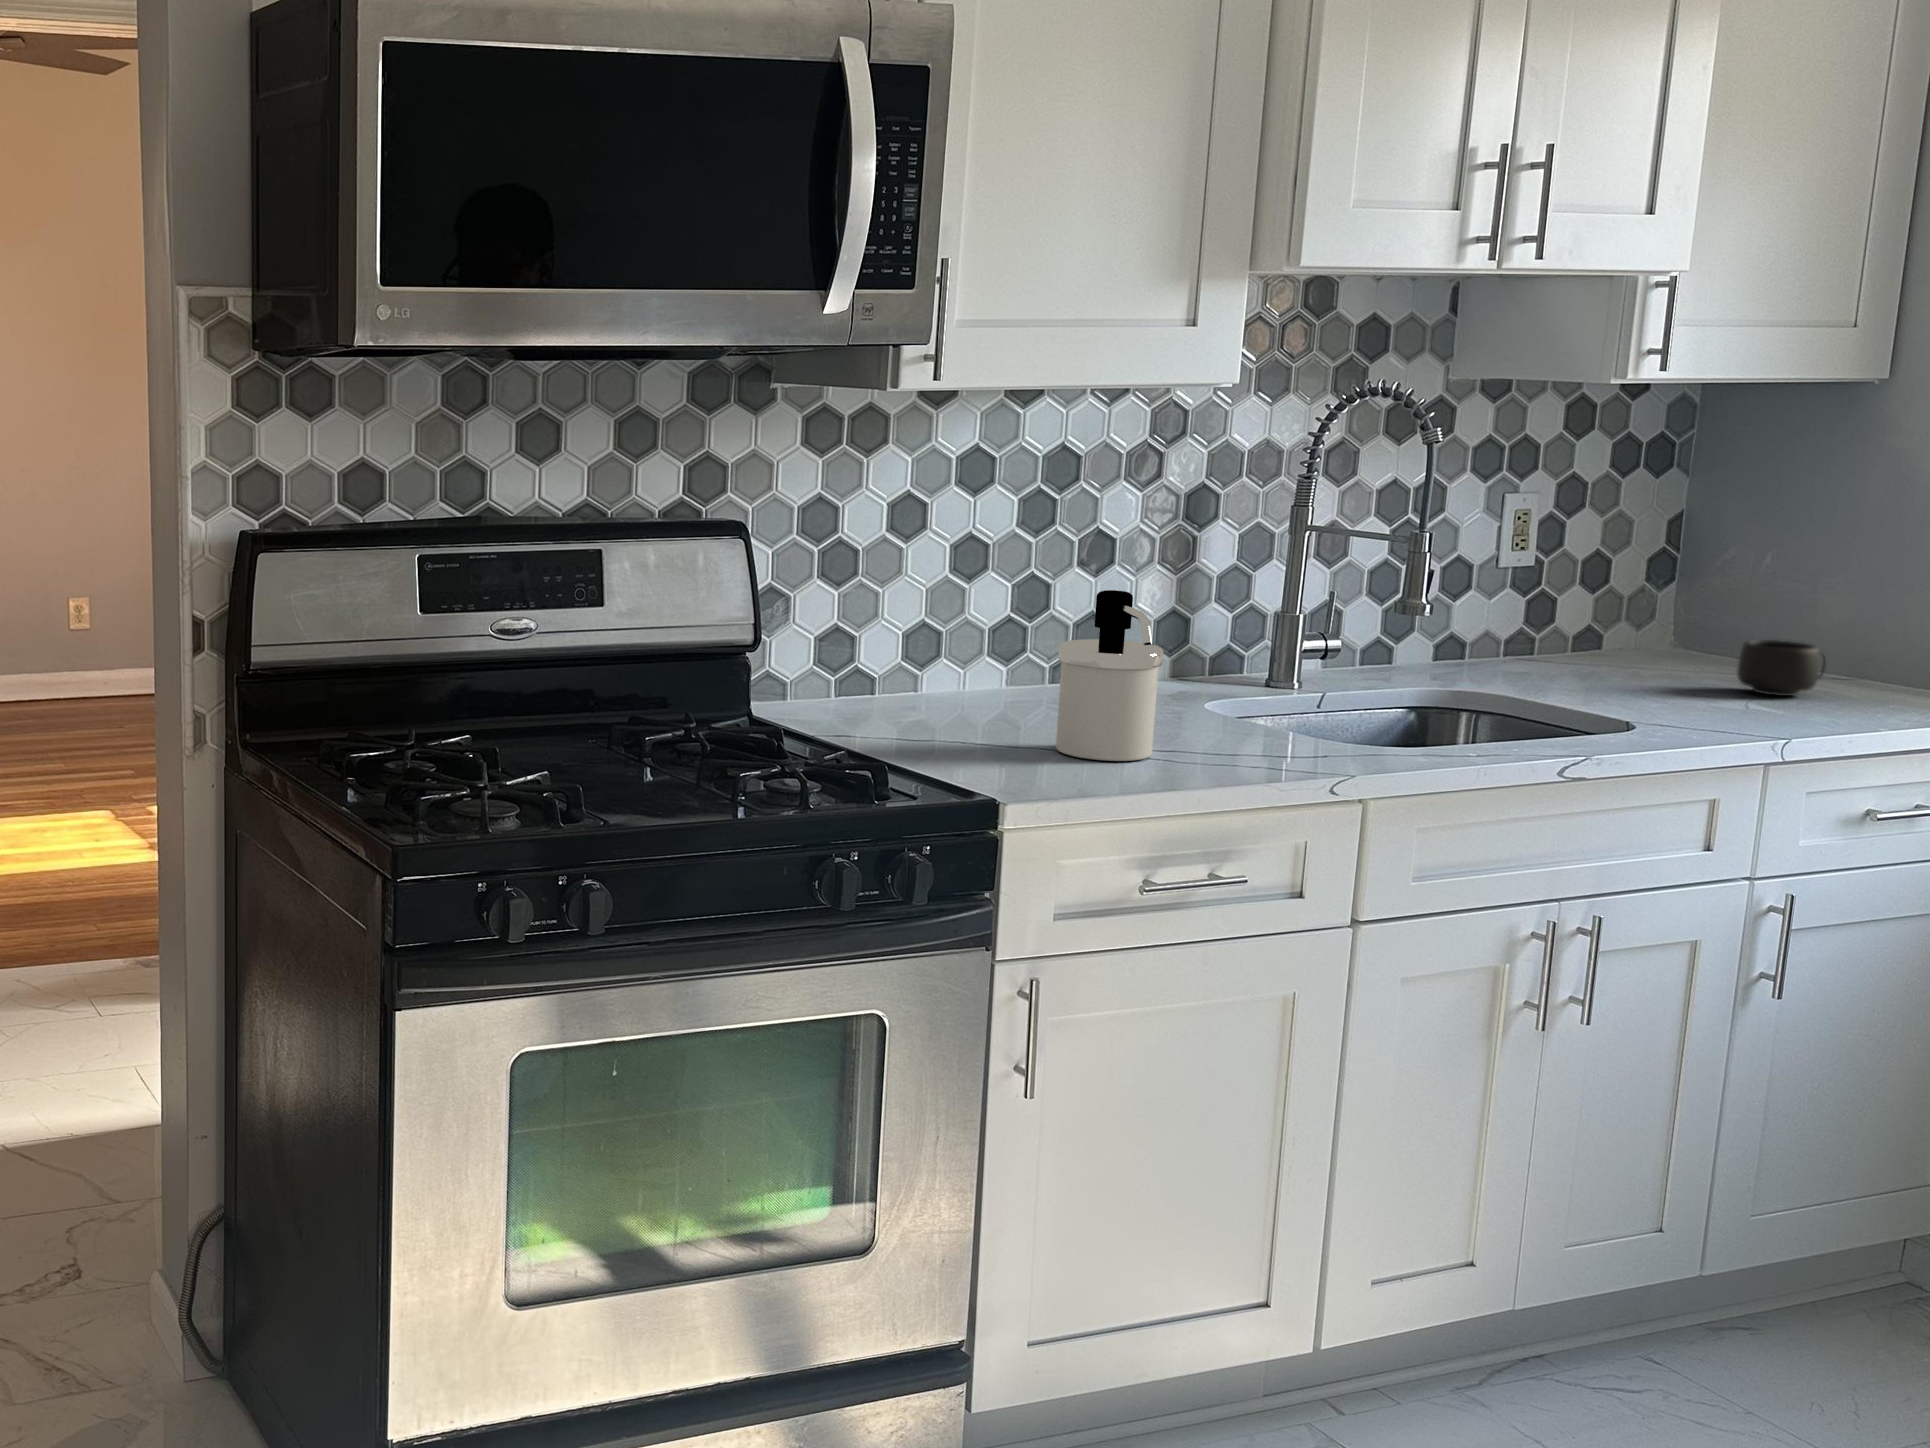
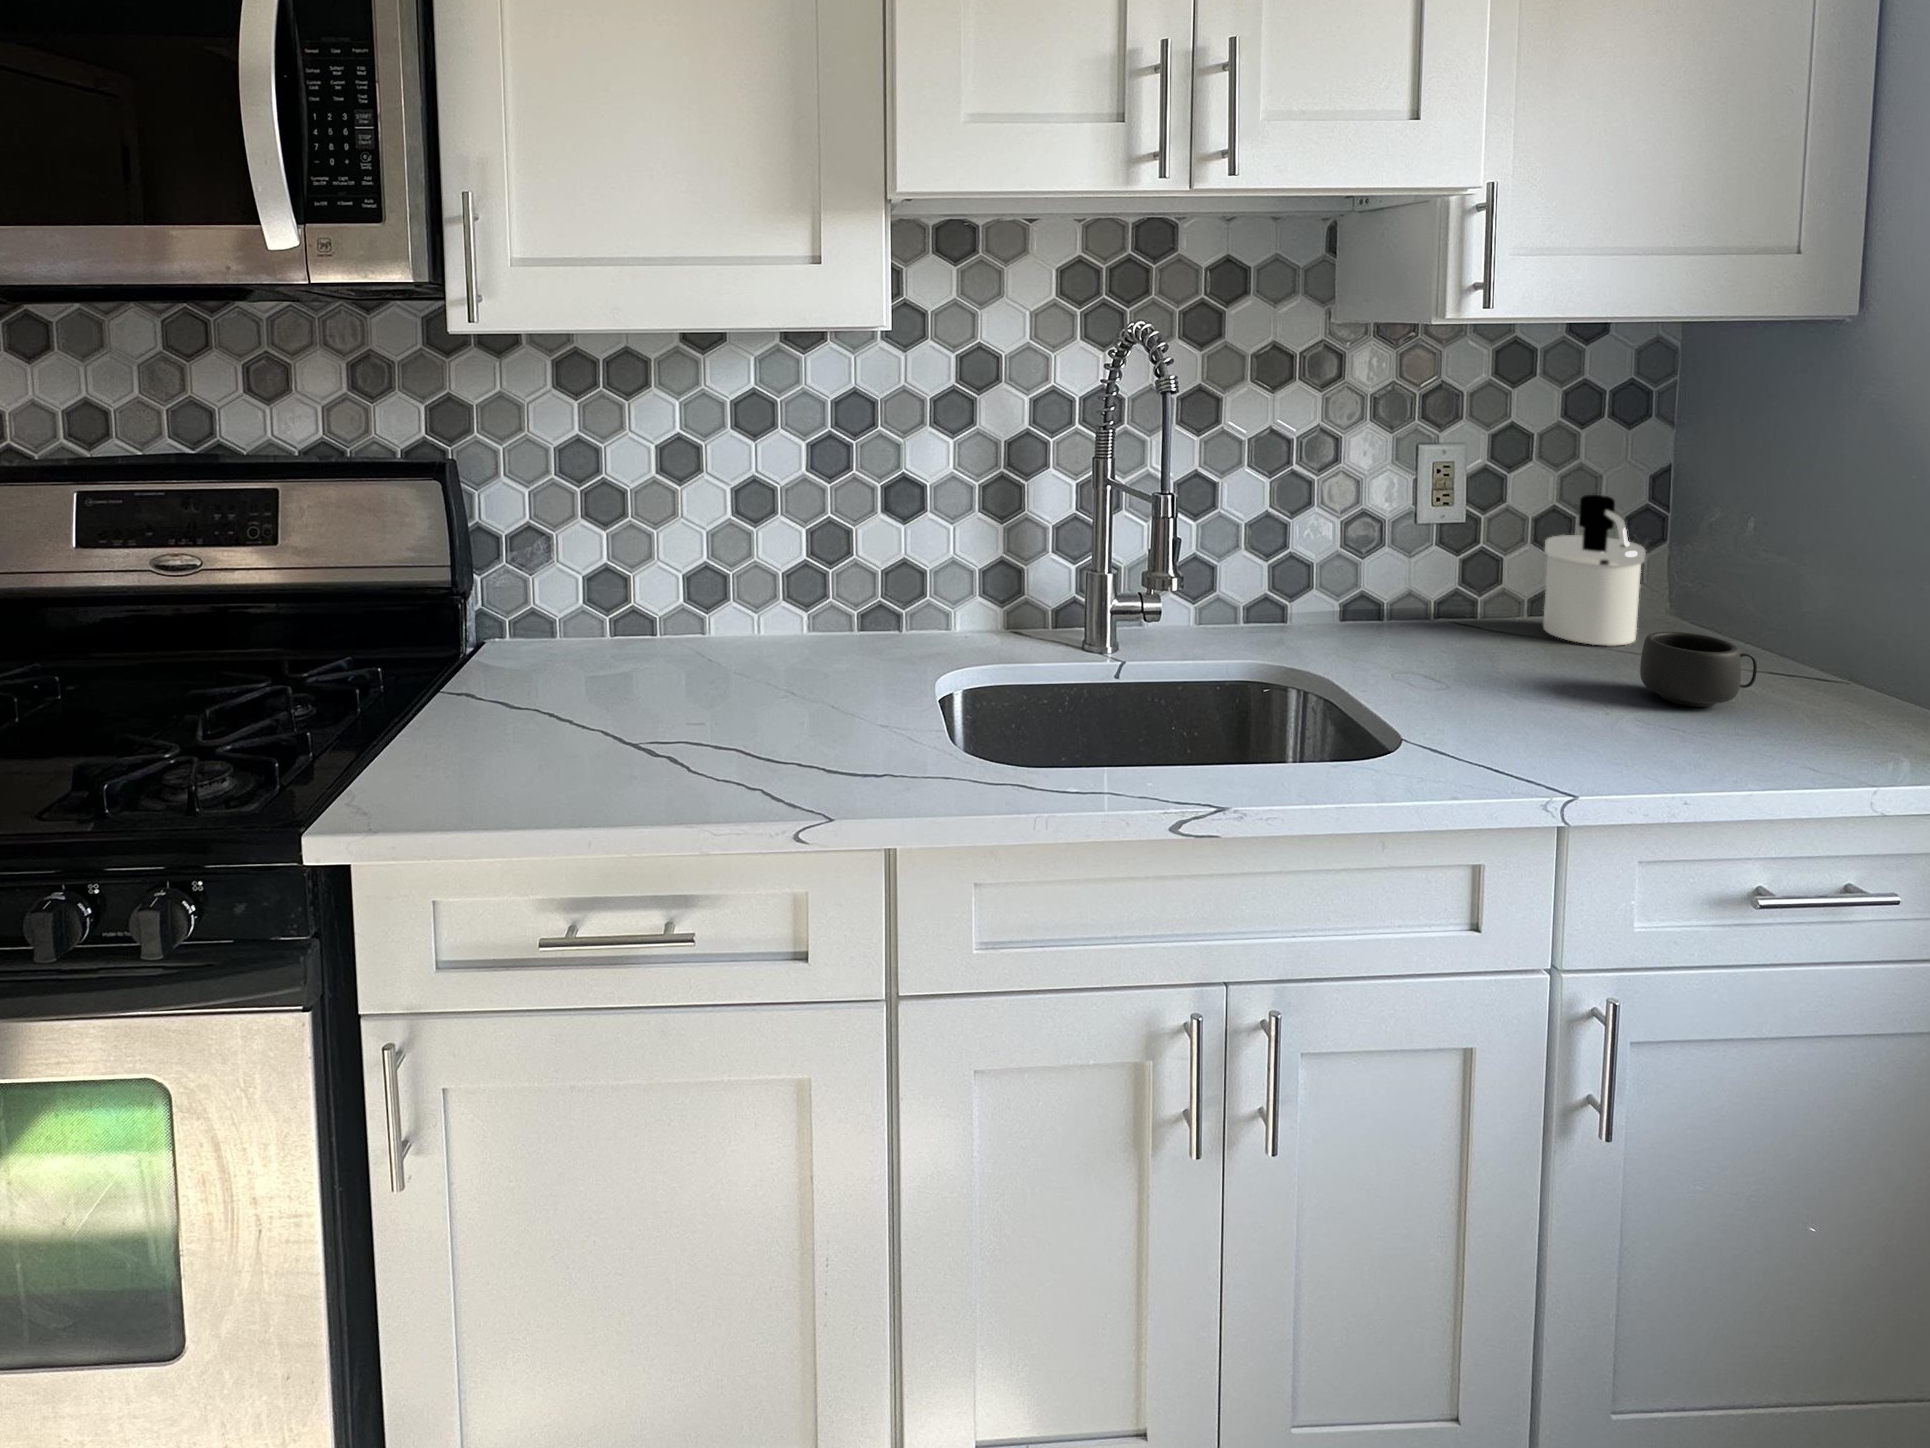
soap dispenser: present [1056,590,1164,761] -> present [1543,495,1646,646]

